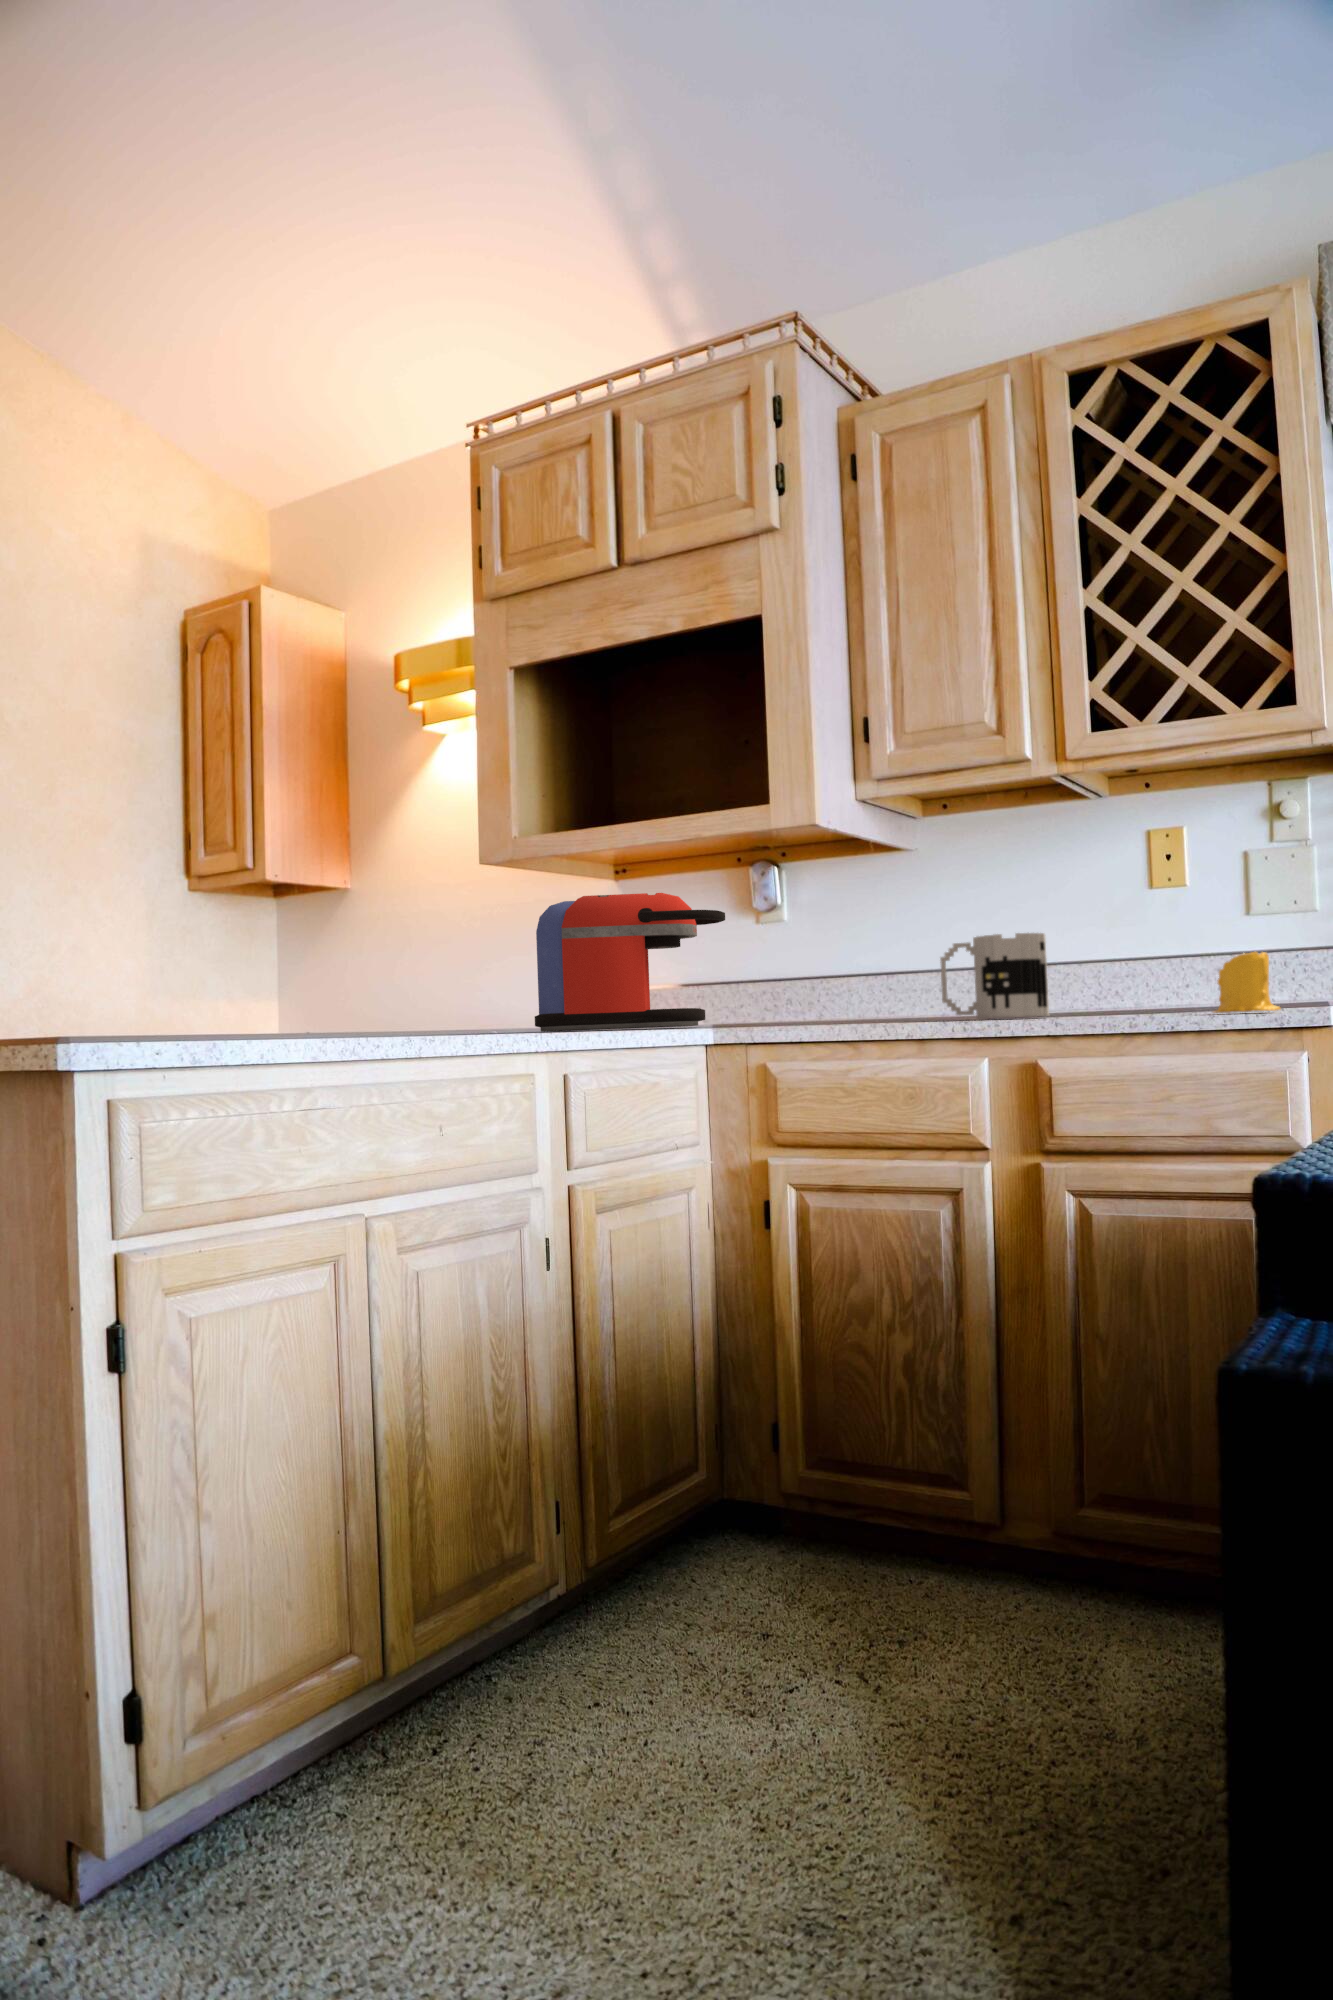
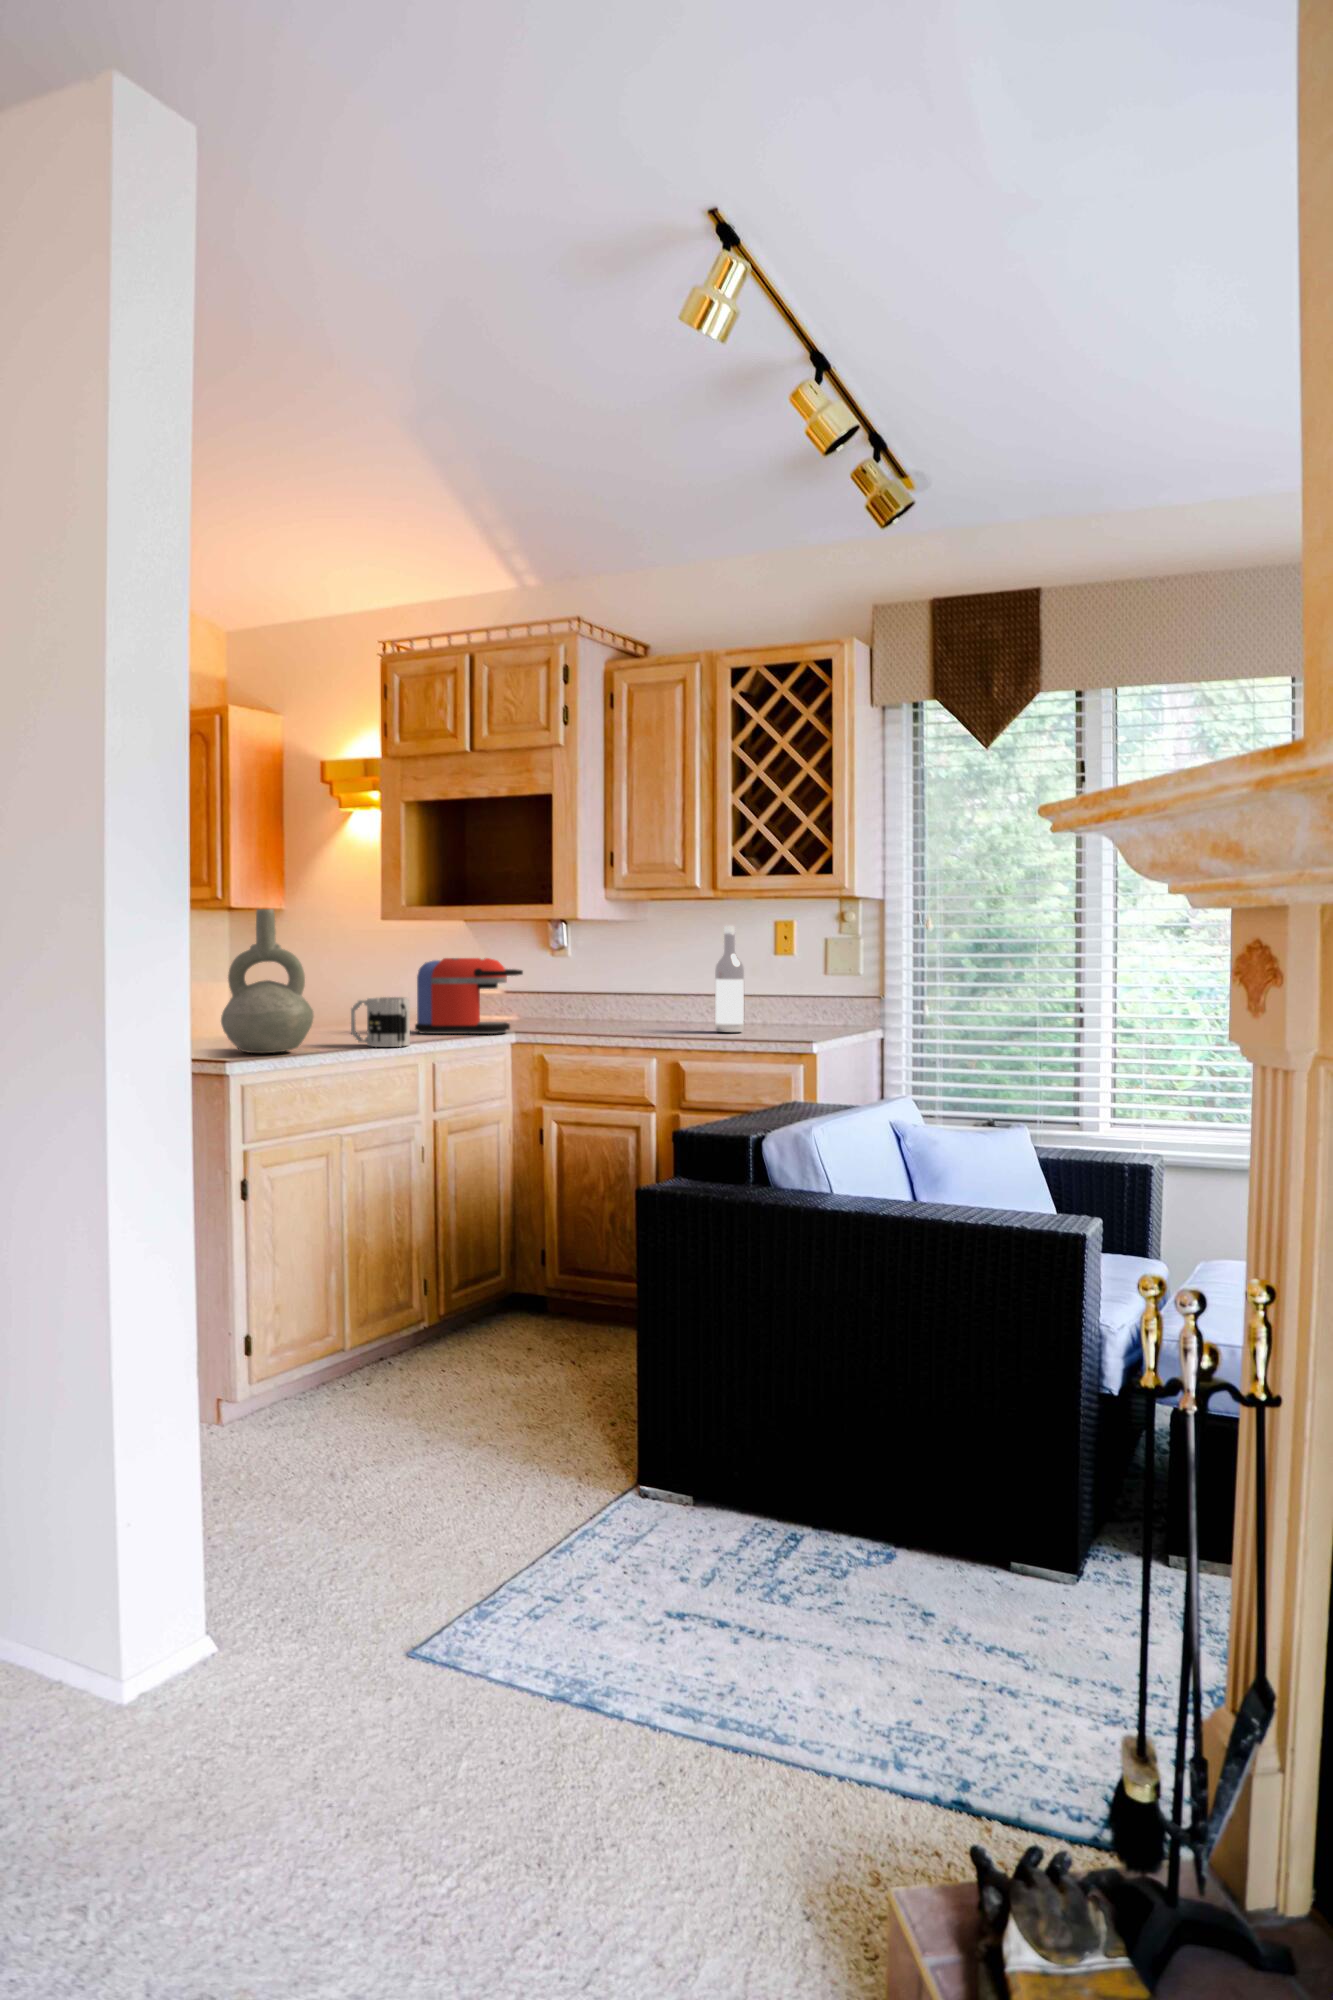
decorative vase: none [113,741,314,1044] -> present [221,909,314,1053]
wine bottle: none [1065,824,1125,1015] -> present [715,926,744,1033]
mug: present [940,933,1049,1019] -> present [351,997,410,1047]
candle: present [1214,952,1280,1013] -> none [765,1012,799,1044]

